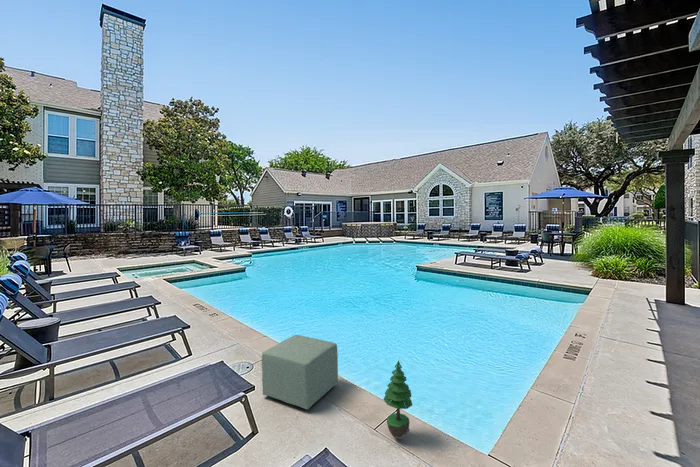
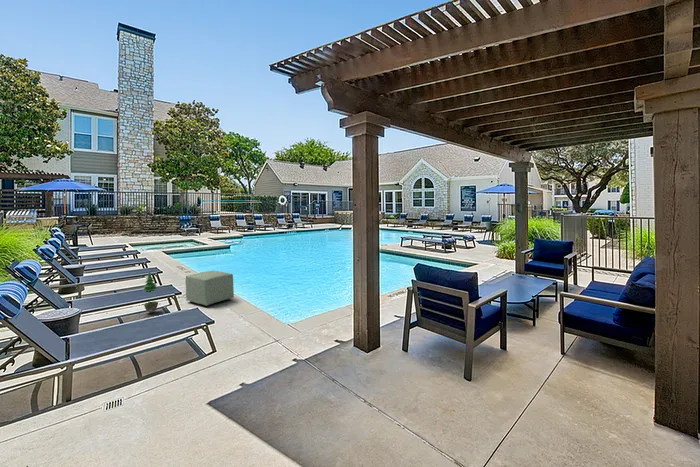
potted tree: present [384,361,412,439] -> present [142,272,158,313]

